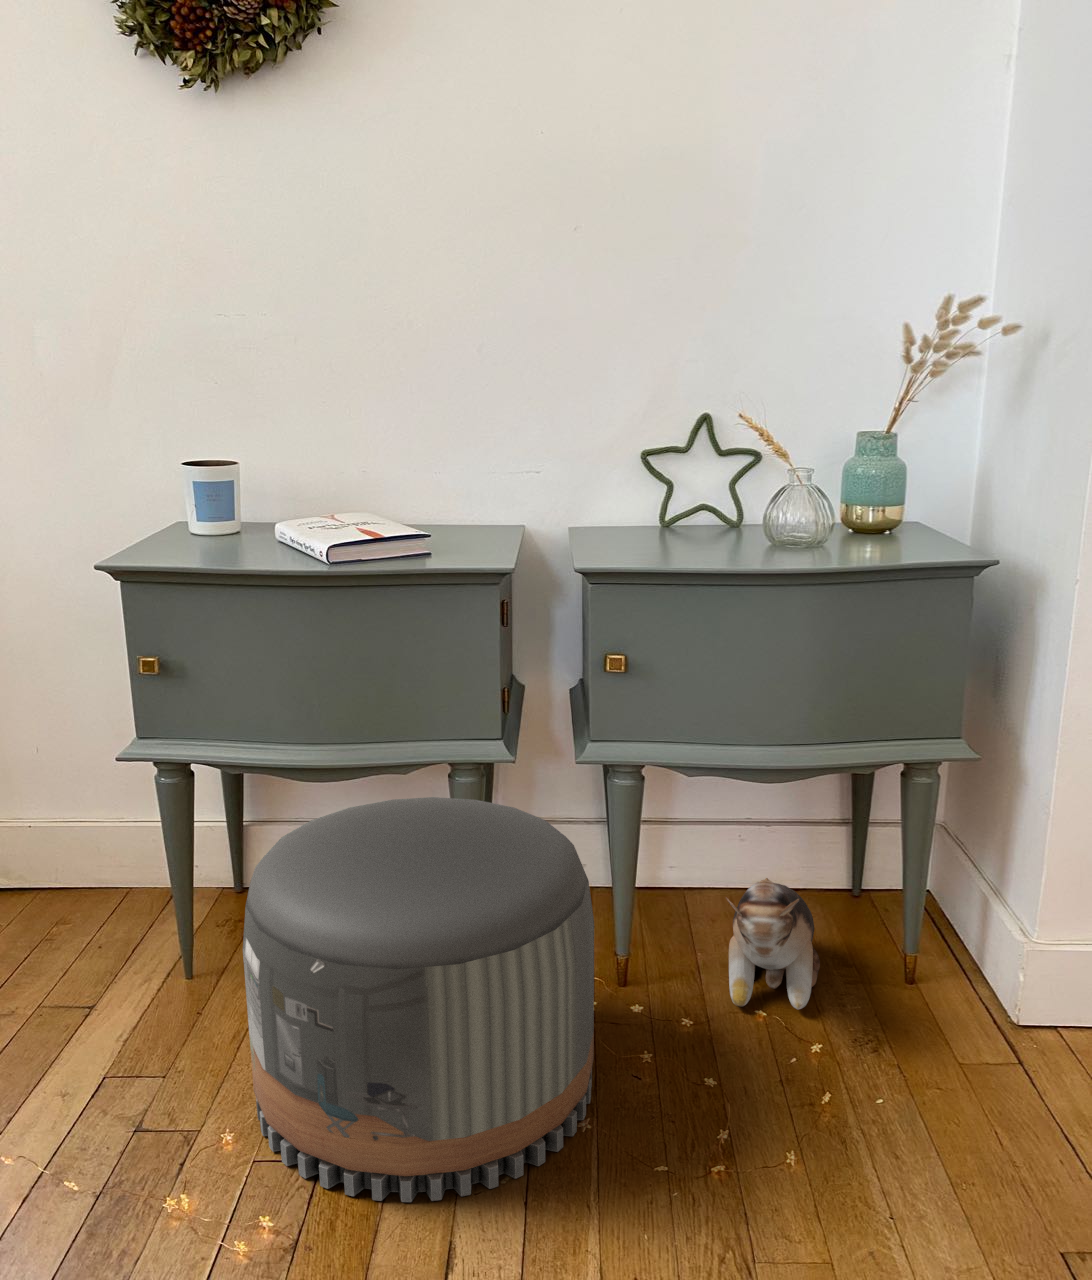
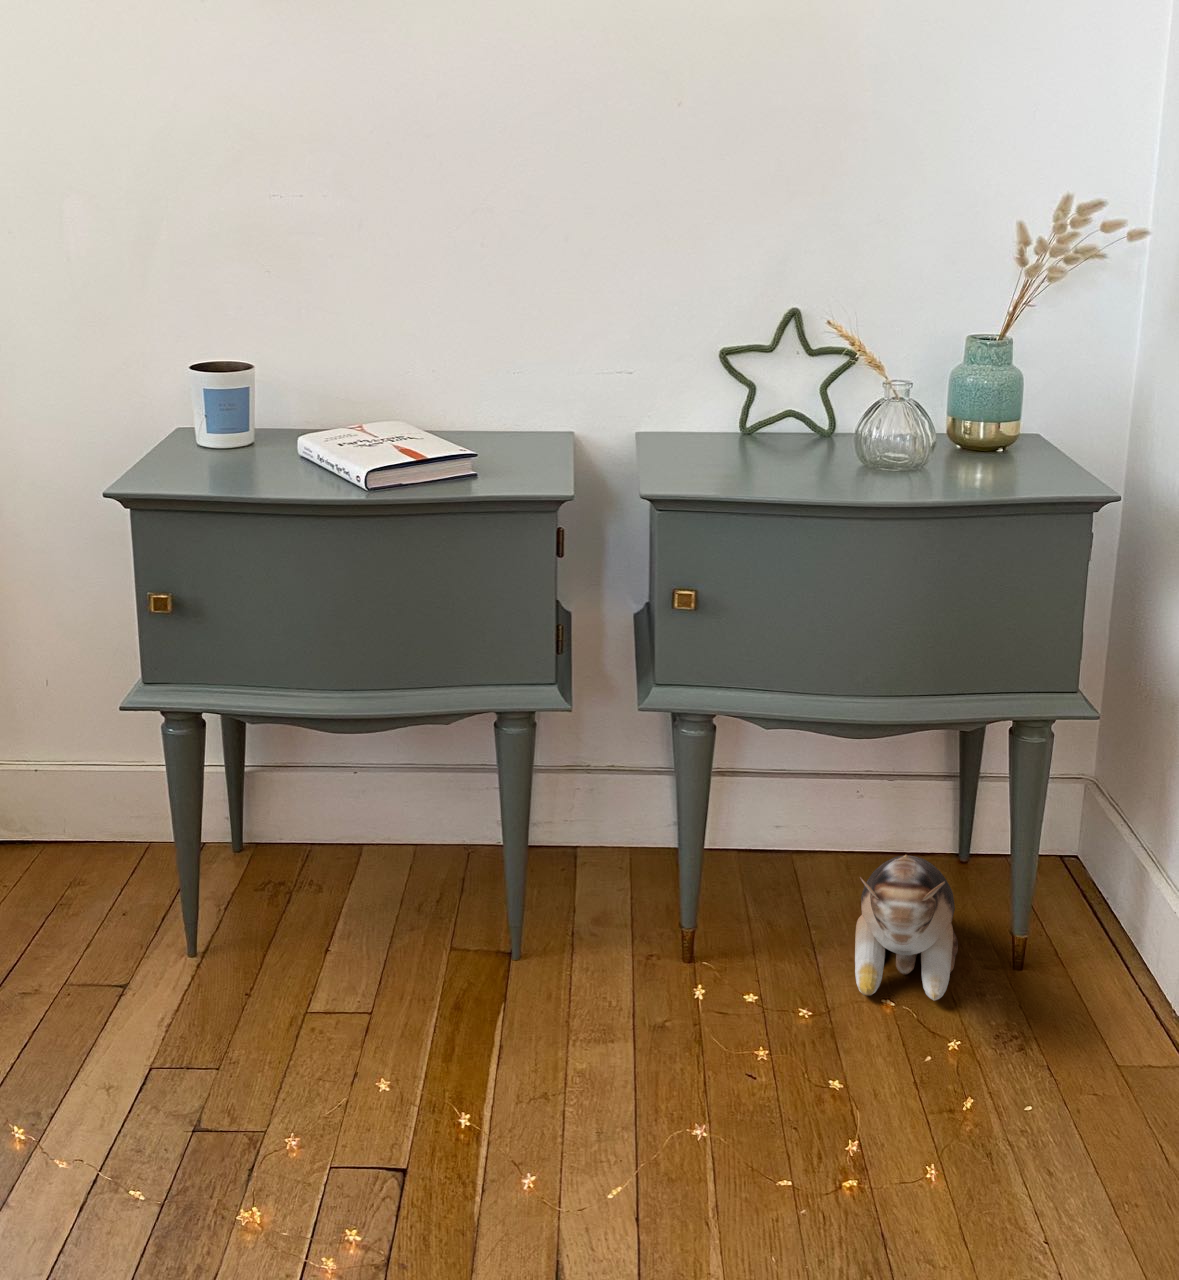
pouf: present [243,797,594,1202] -> none [316,756,714,1216]

